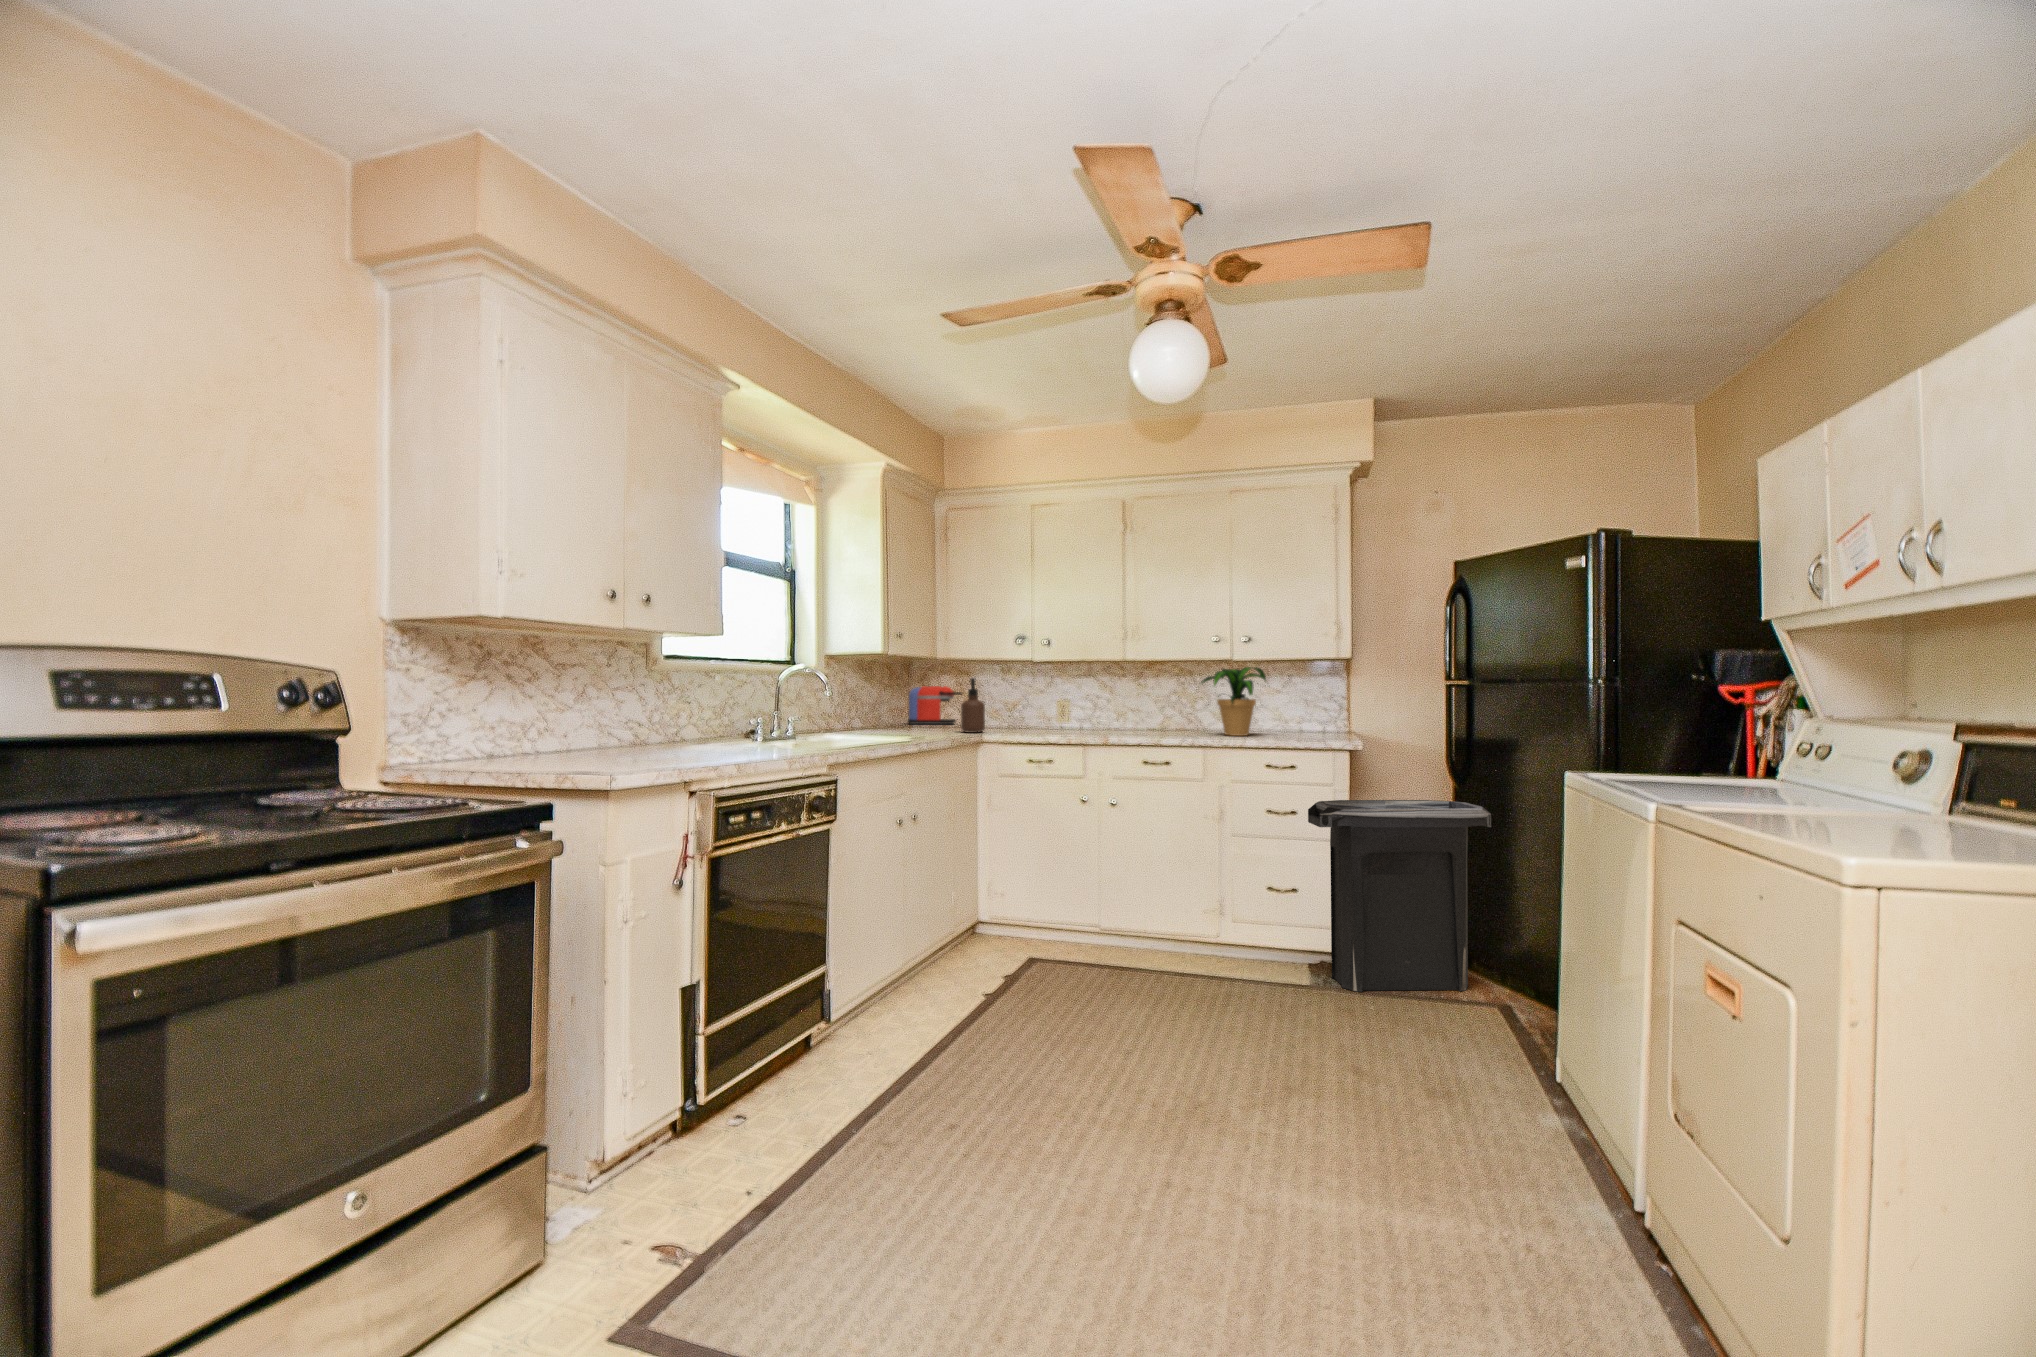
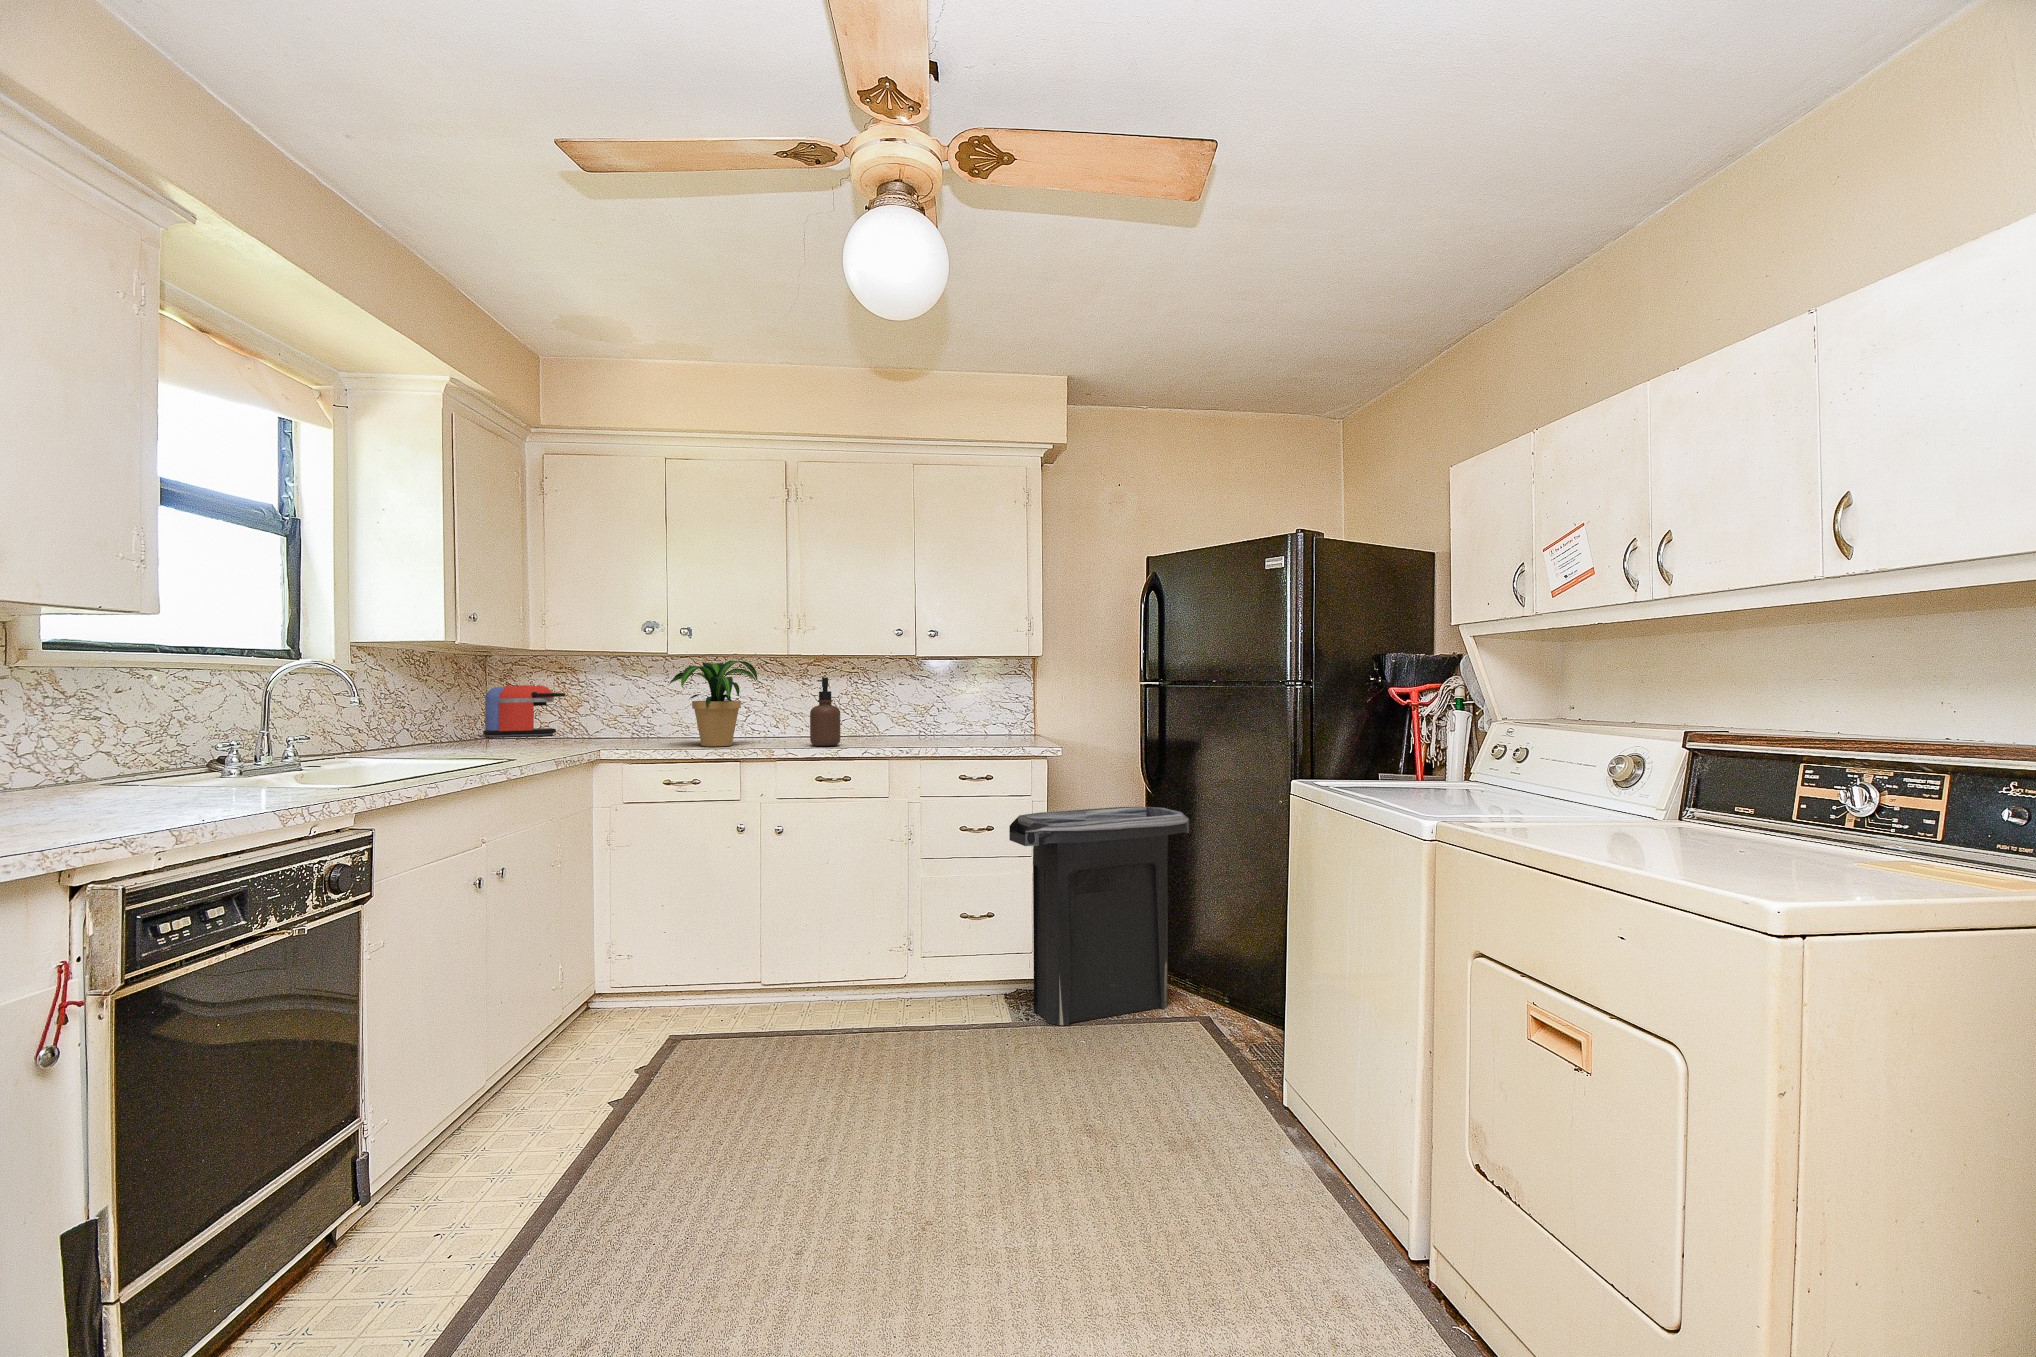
potted plant: present [1202,667,1266,736] -> present [669,661,758,746]
soap dispenser: present [961,678,985,733] -> present [810,677,840,746]

